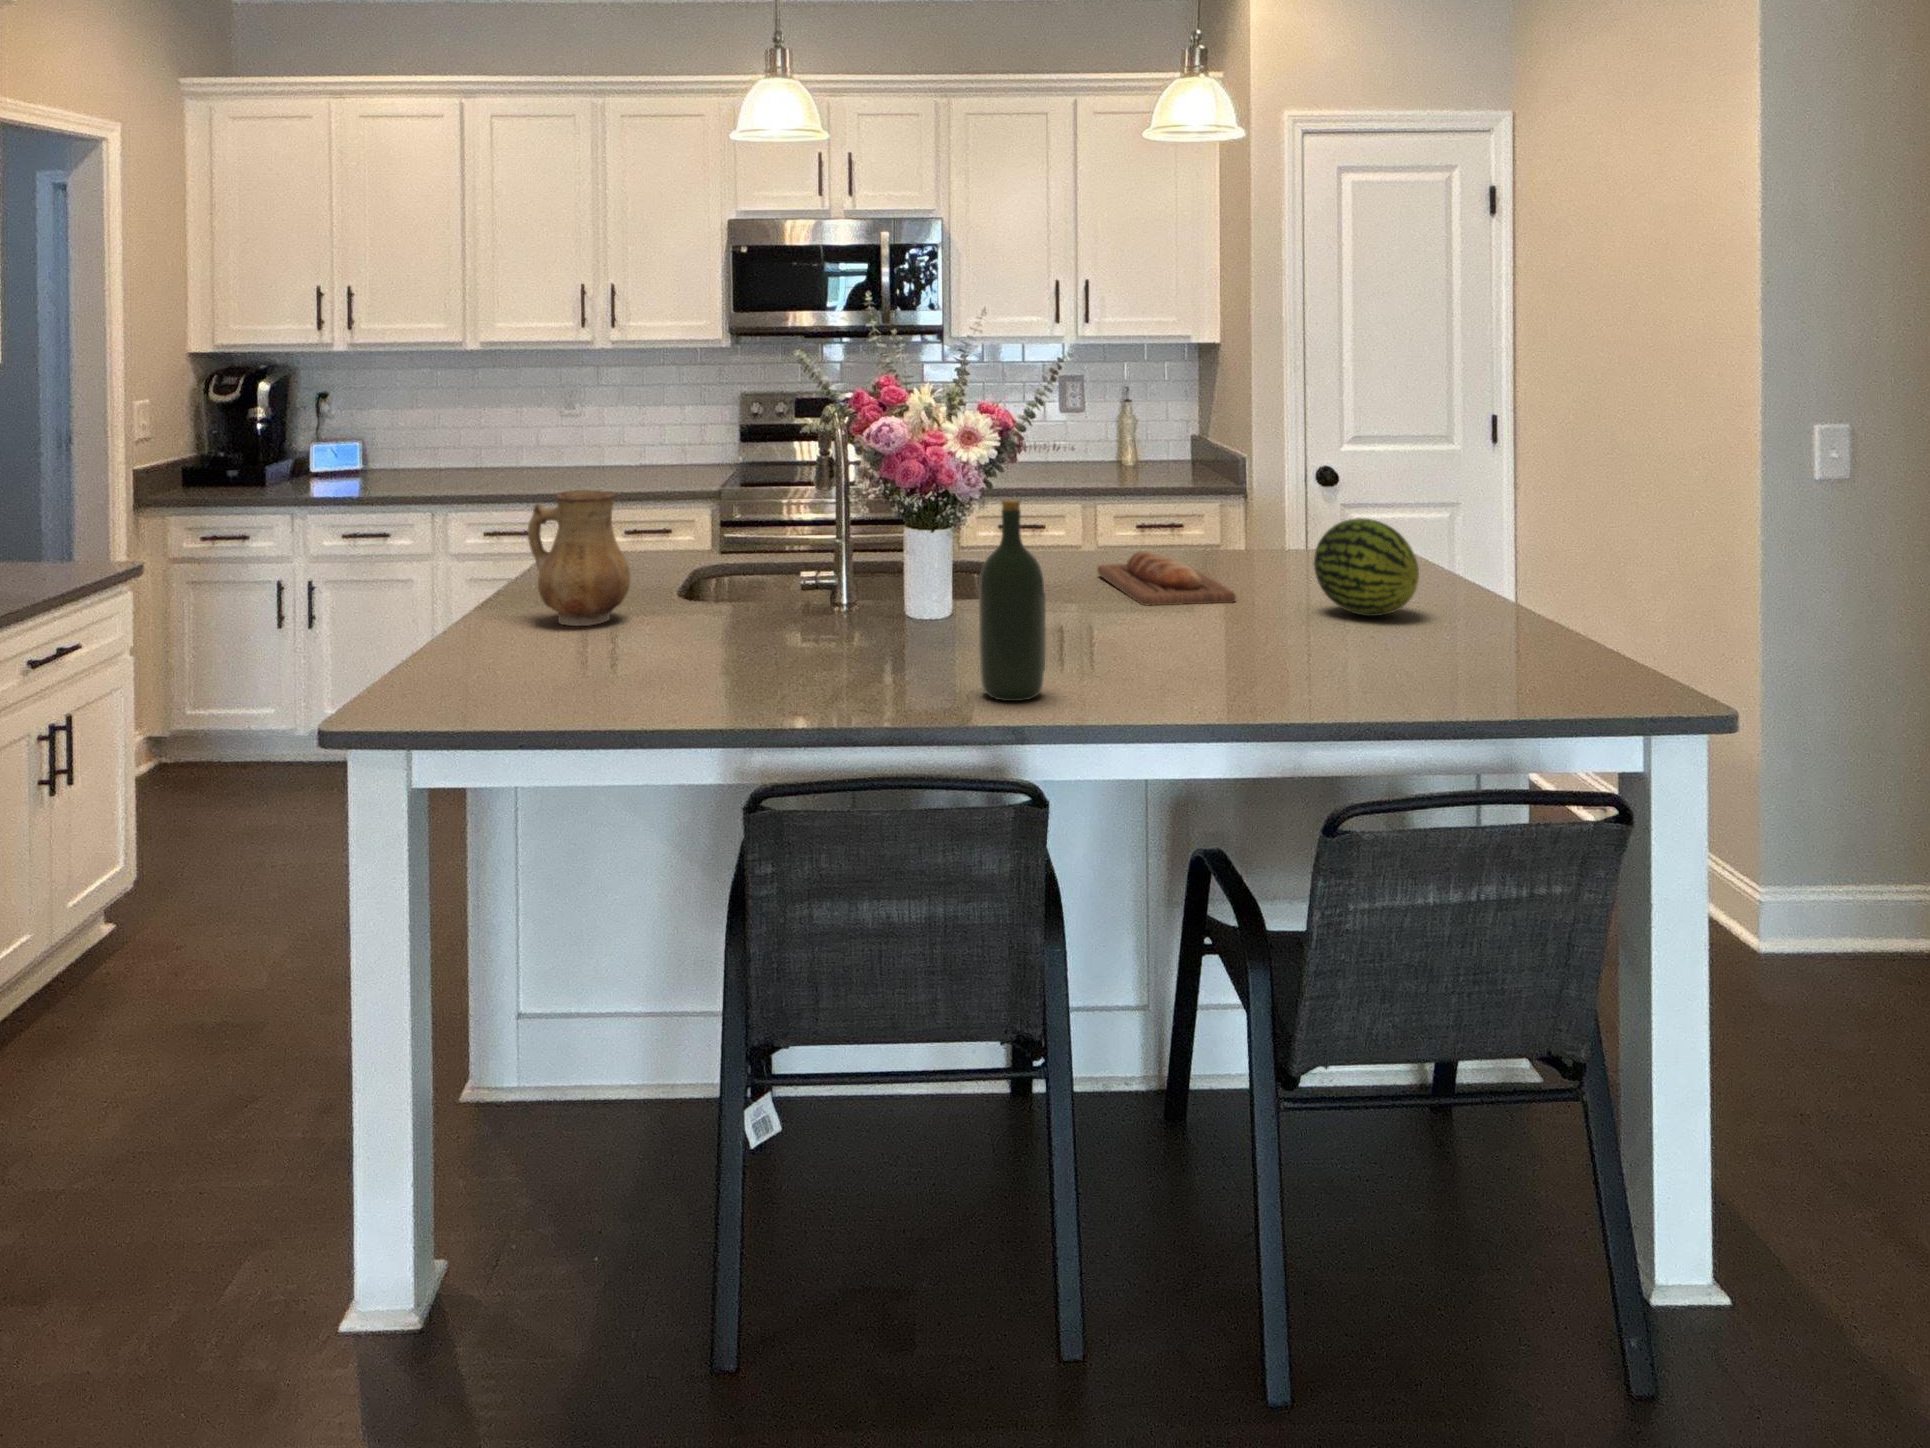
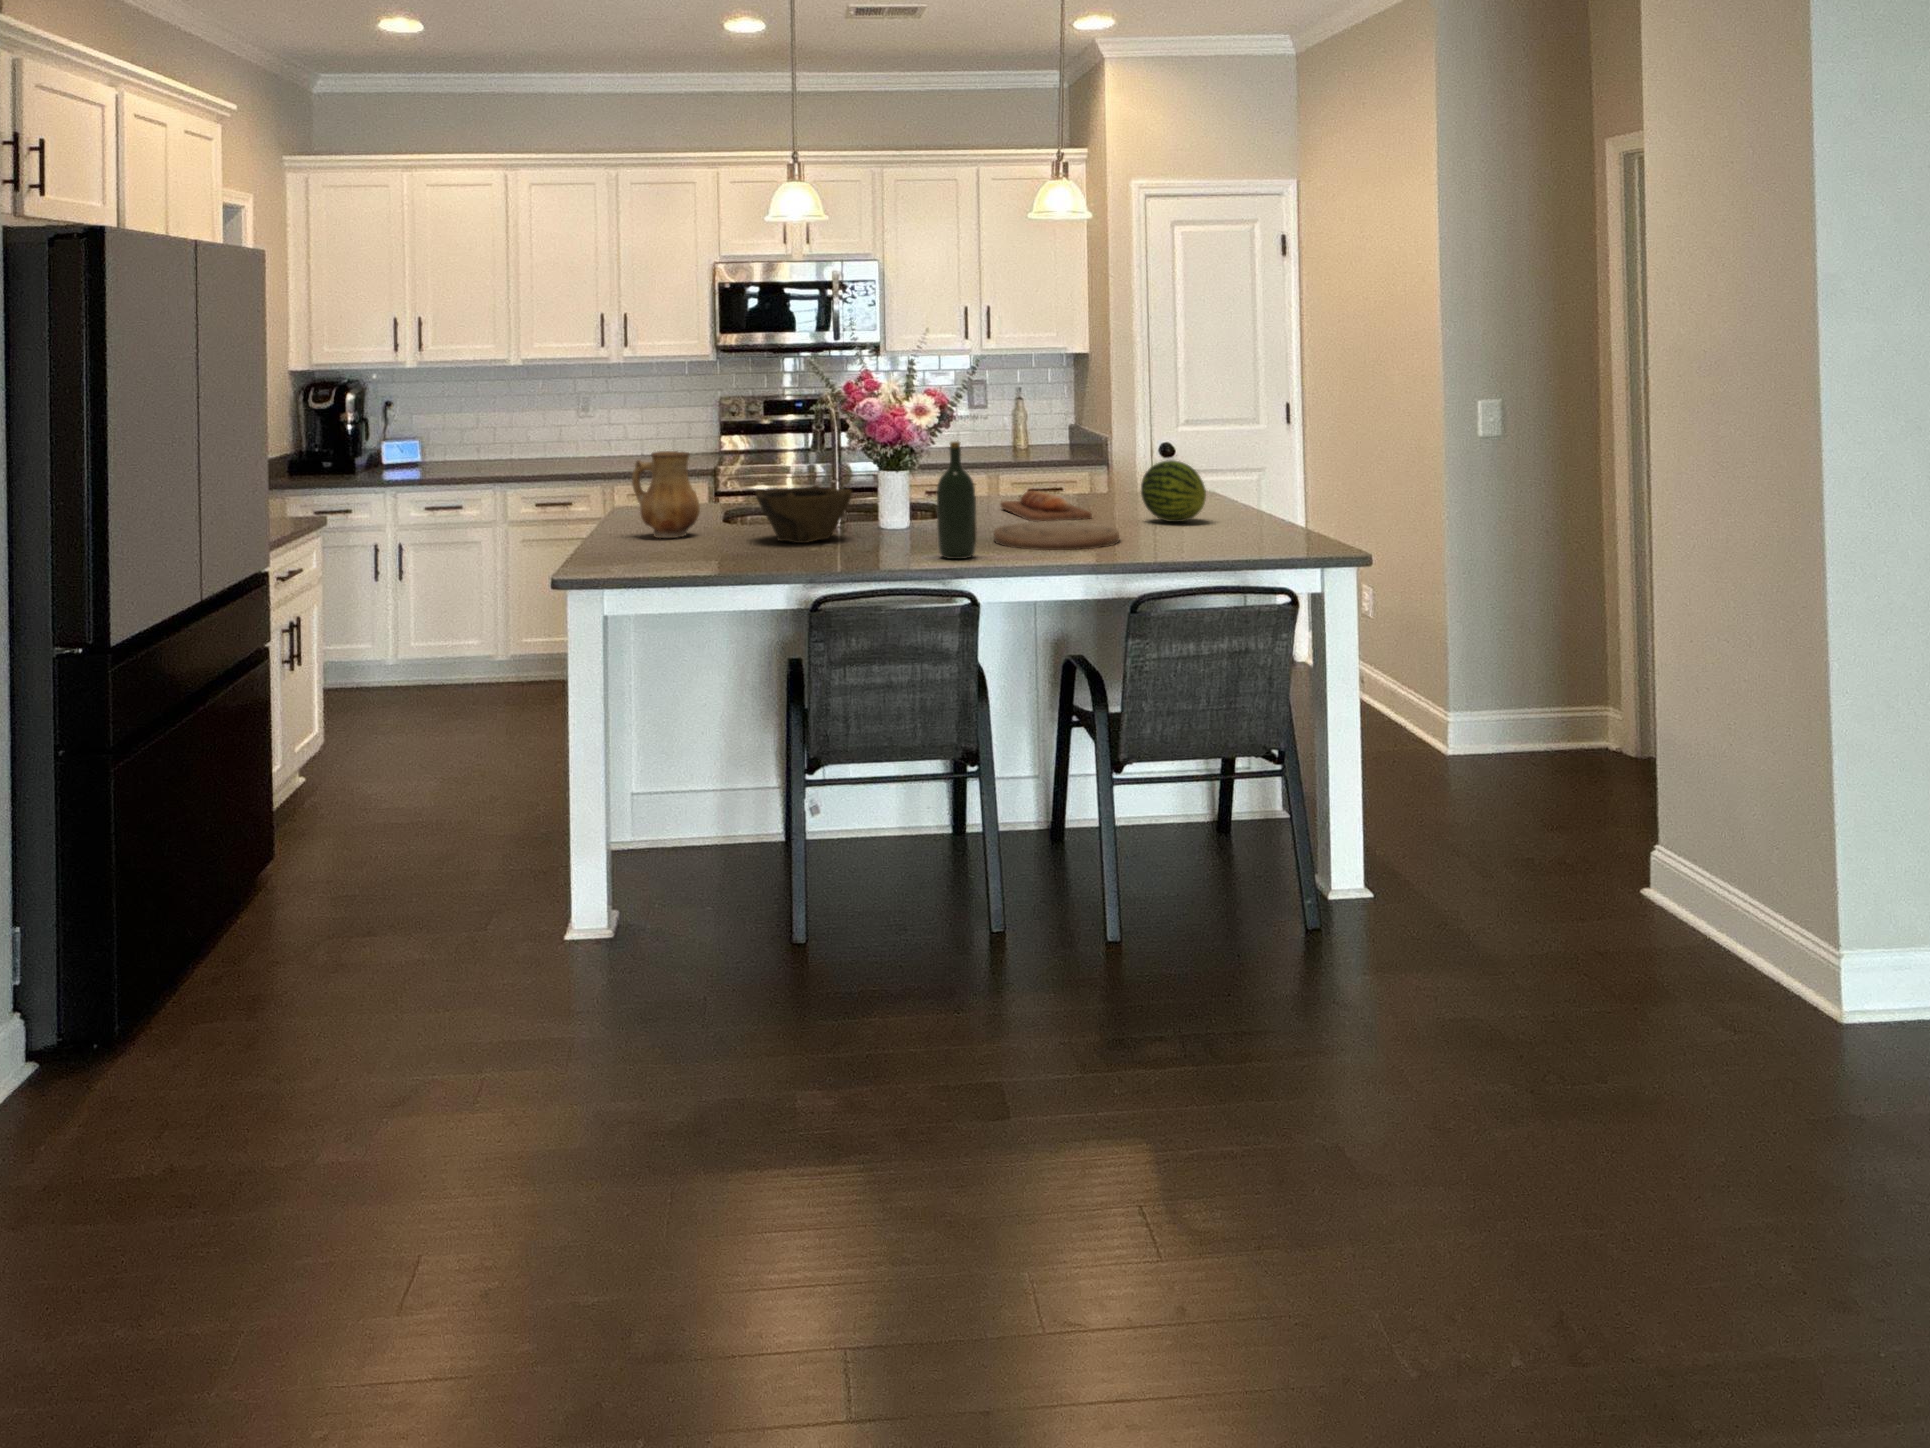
bowl: none [707,549,854,647] -> present [755,485,852,543]
cutting board: none [1079,616,1286,682] -> present [994,521,1119,550]

